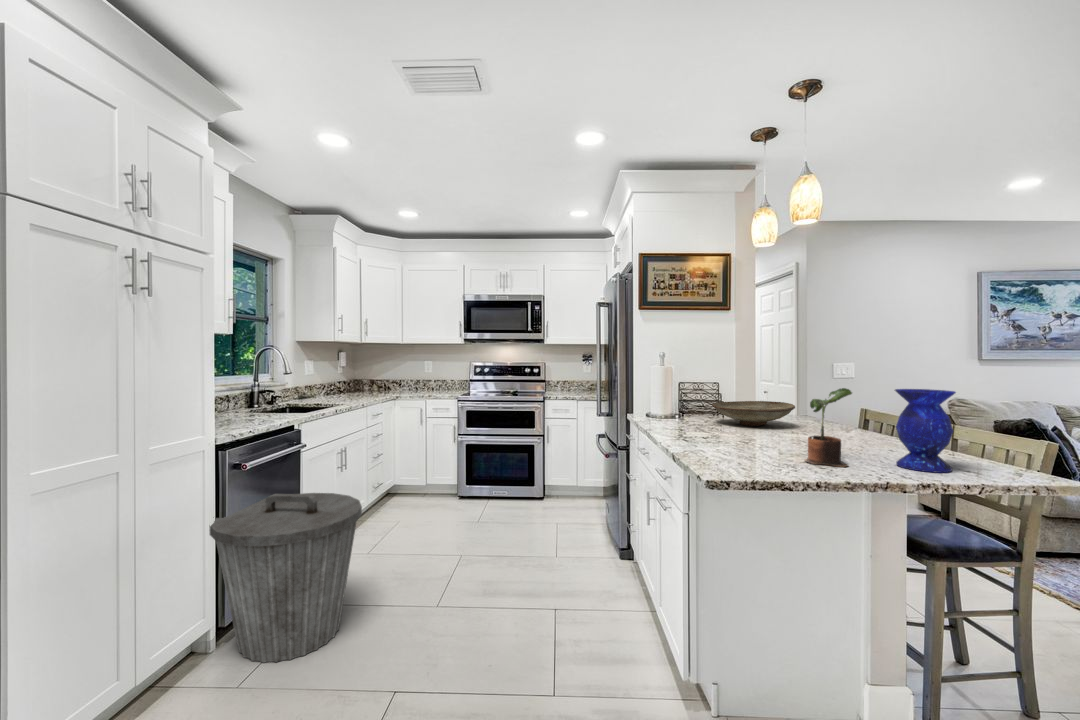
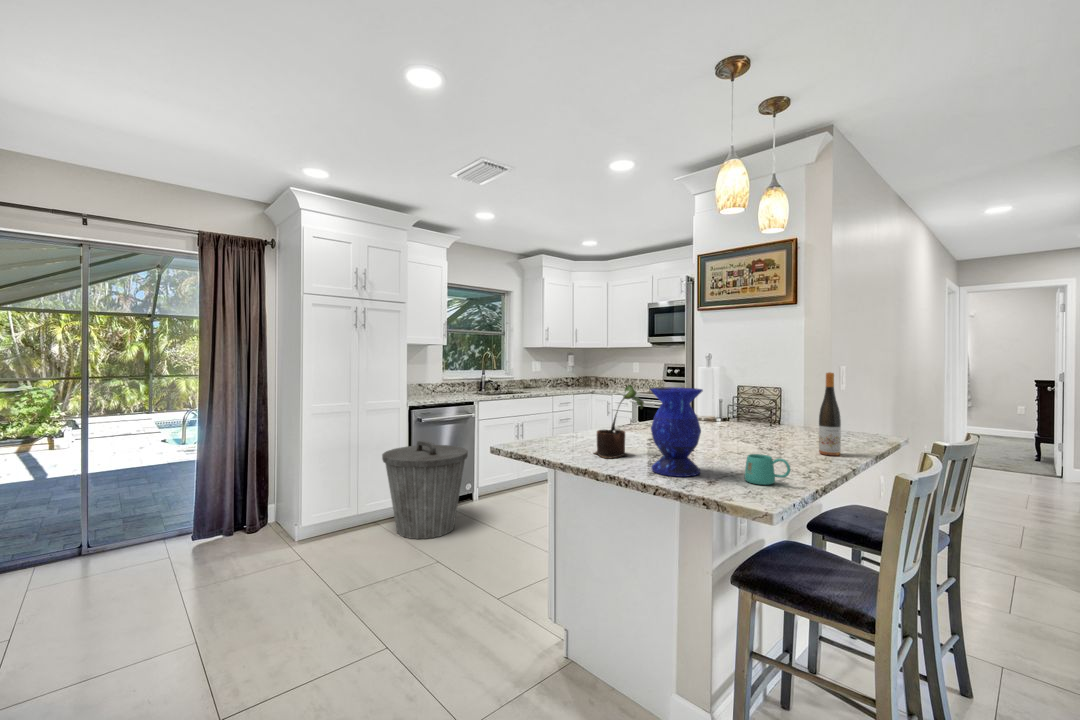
wine bottle: none [859,370,878,437] -> present [819,372,841,456]
decorative bowl: present [712,401,795,426] -> none [709,407,801,433]
mug: none [963,442,1003,467] -> present [745,454,791,485]

